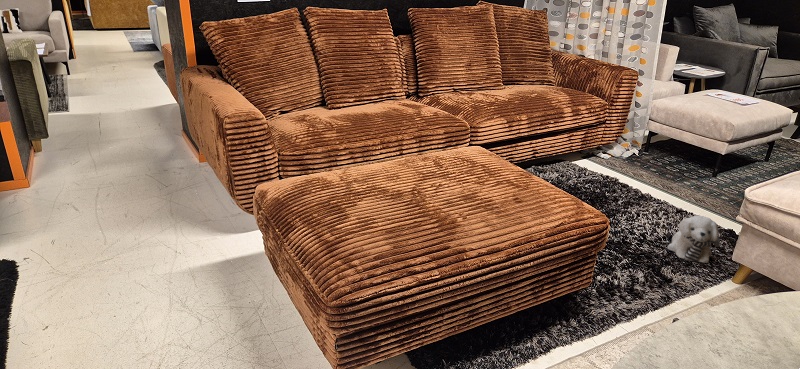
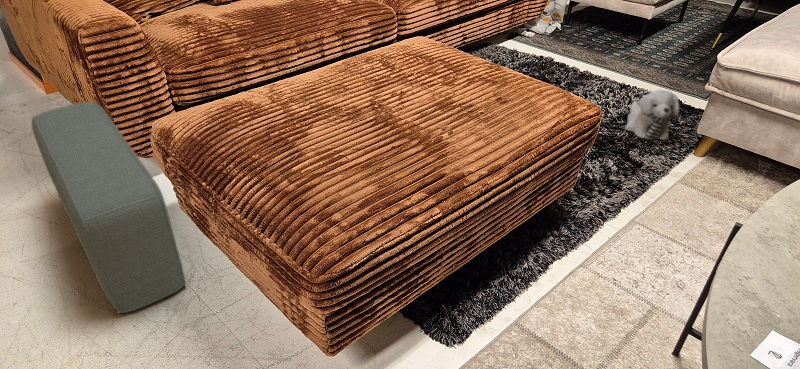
pouf: none [180,169,256,322] -> present [32,102,186,314]

